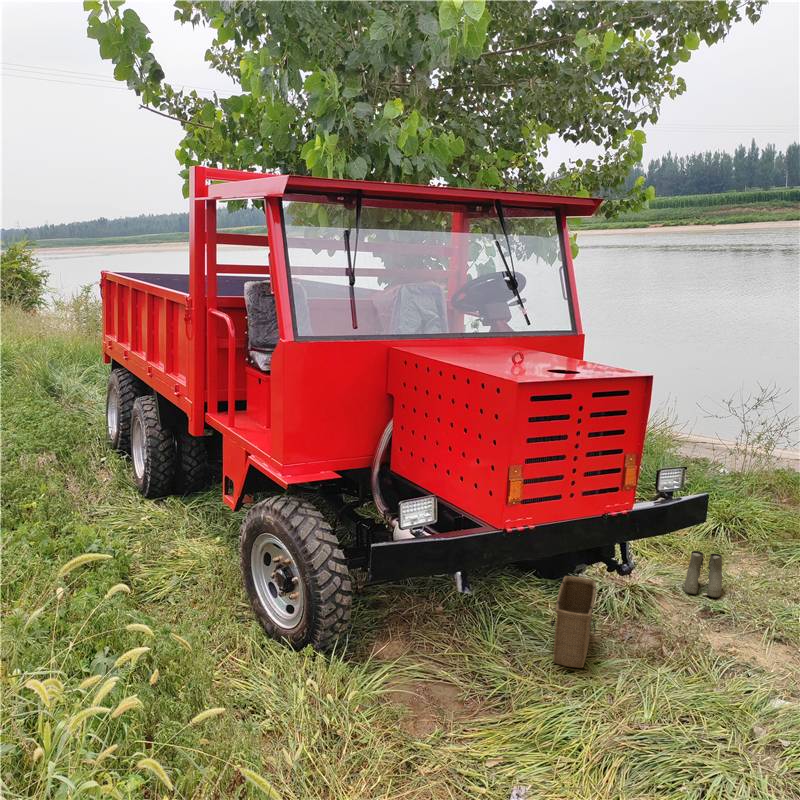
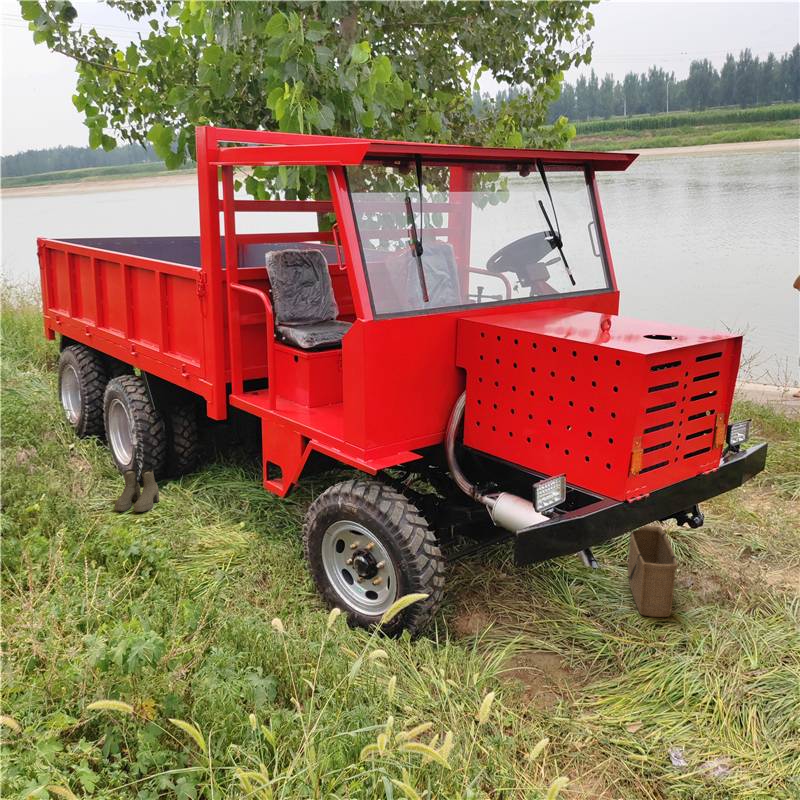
boots: present [684,551,722,598] -> present [115,469,159,512]

